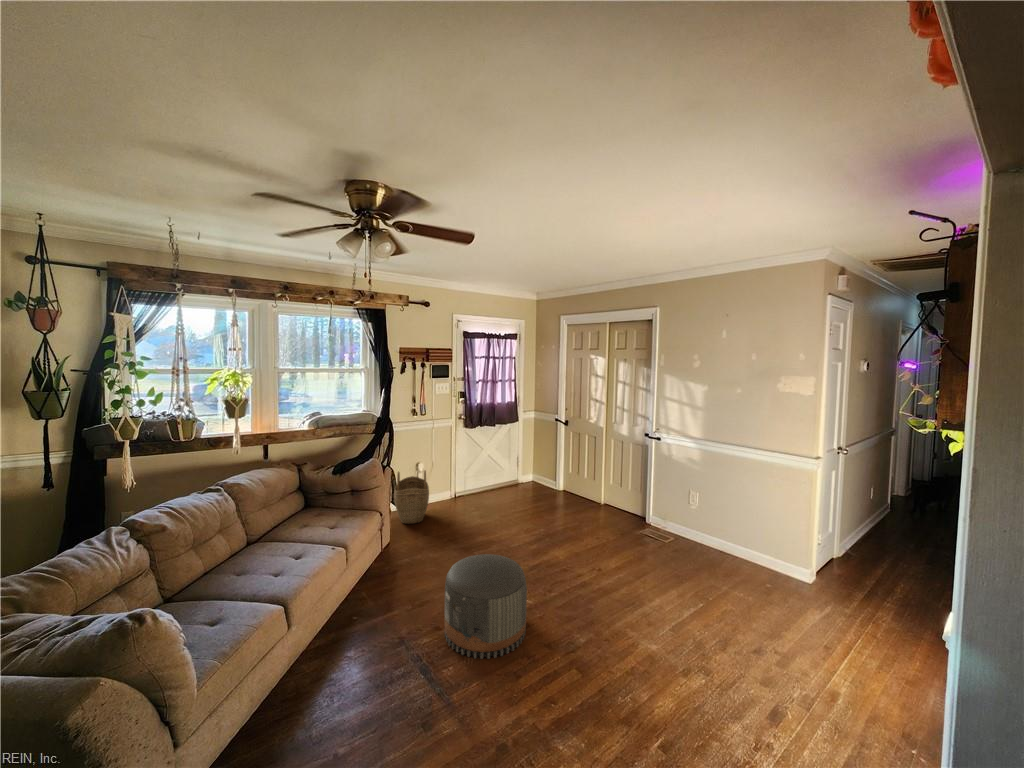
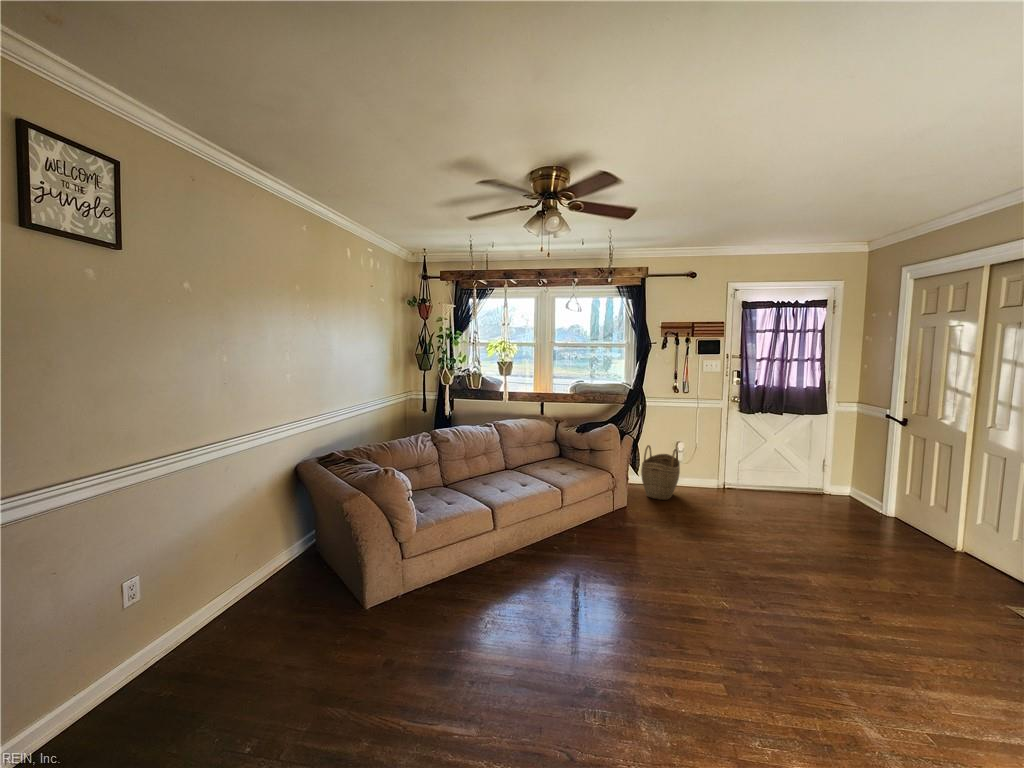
pouf: present [445,554,527,659] -> none [613,527,706,633]

